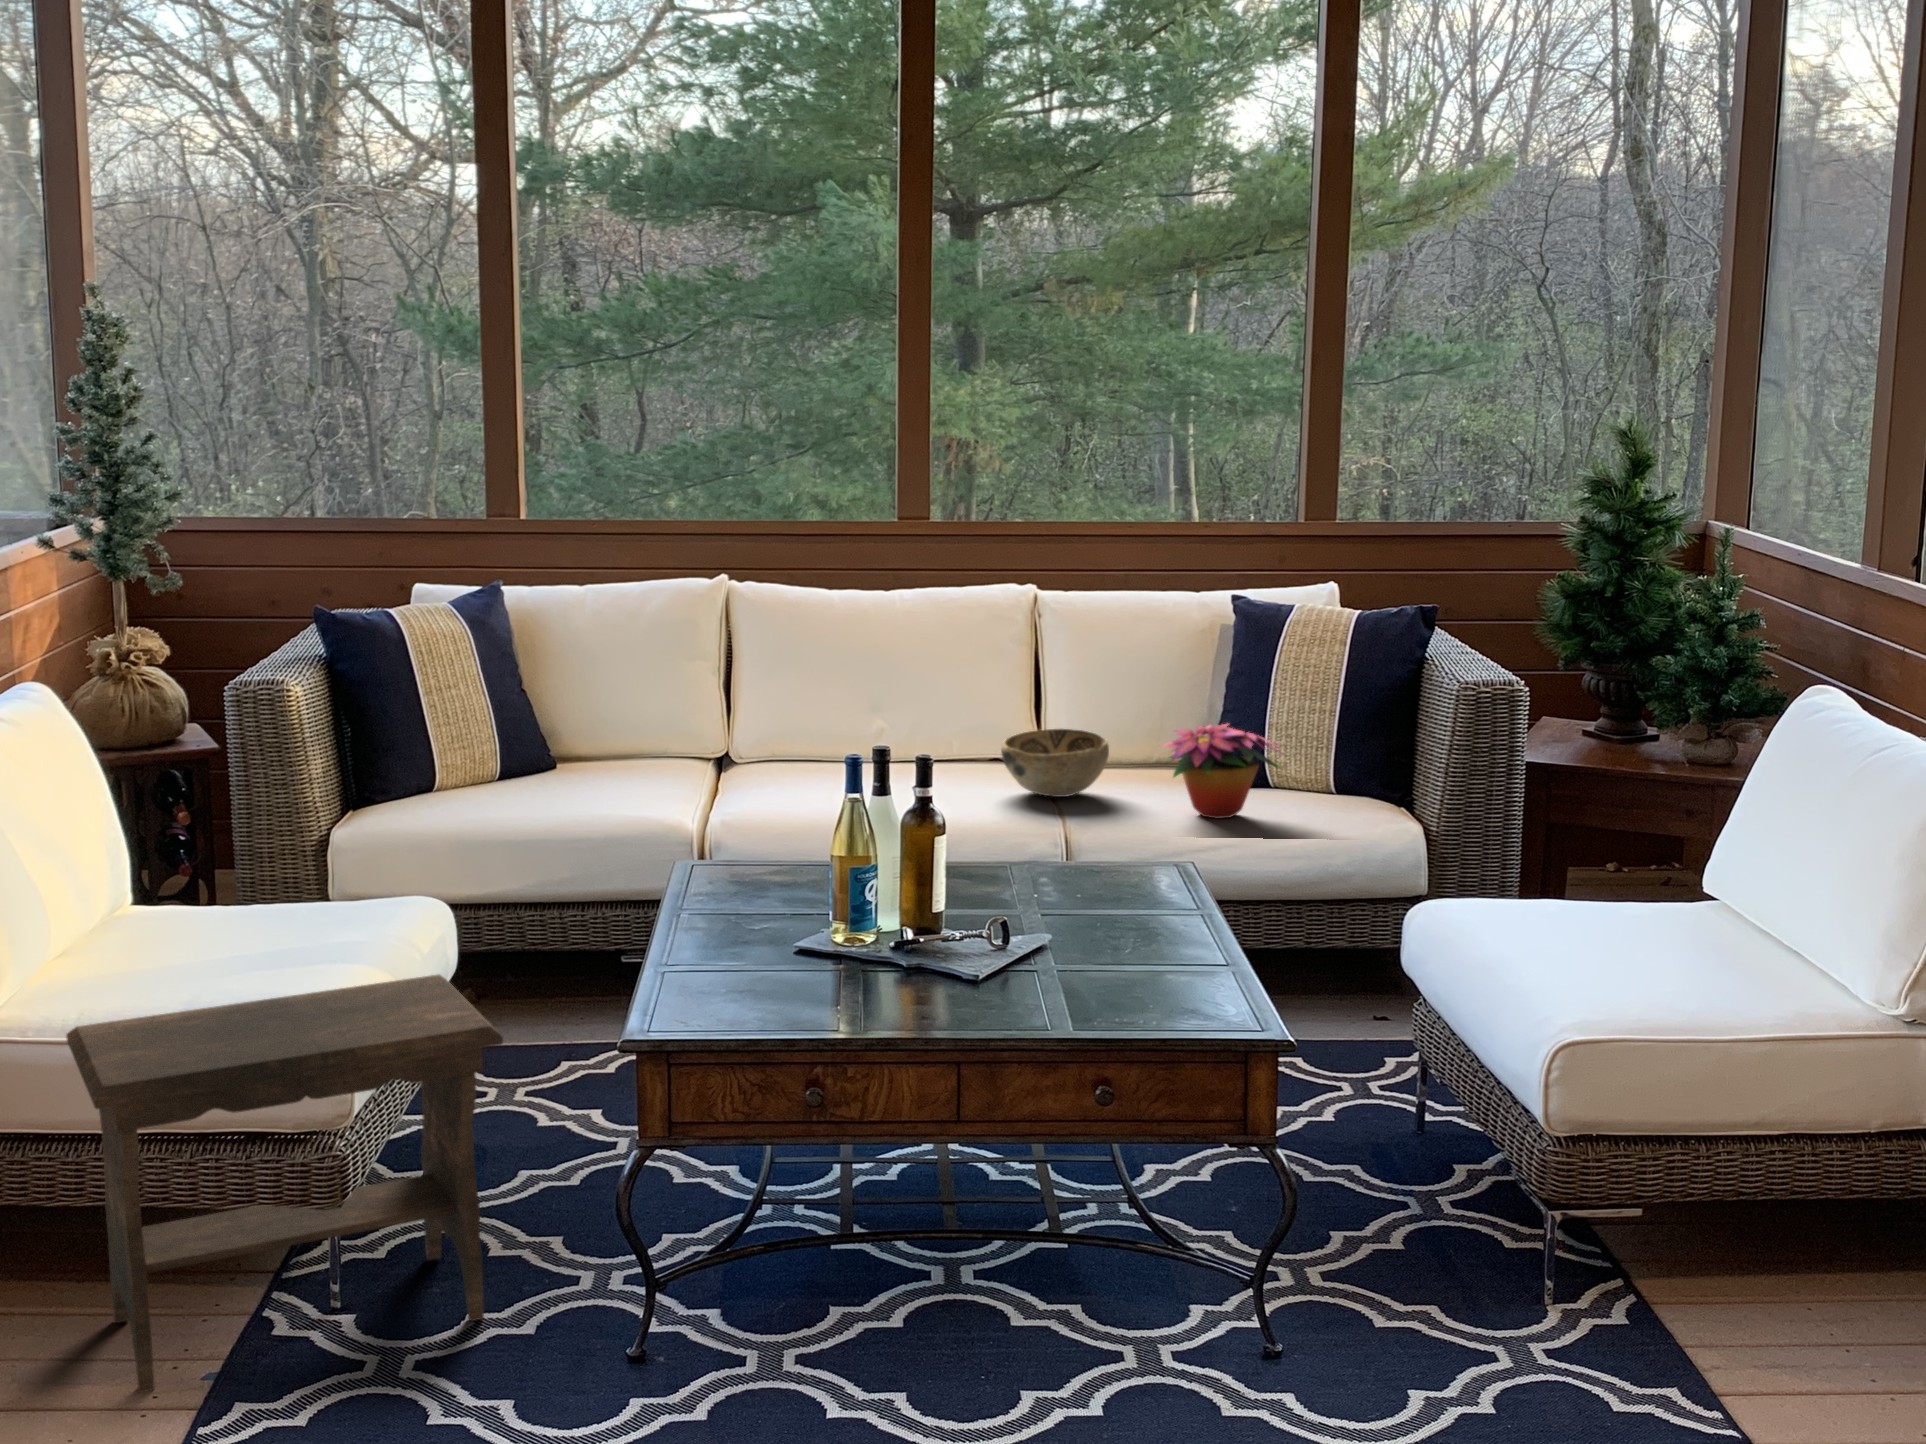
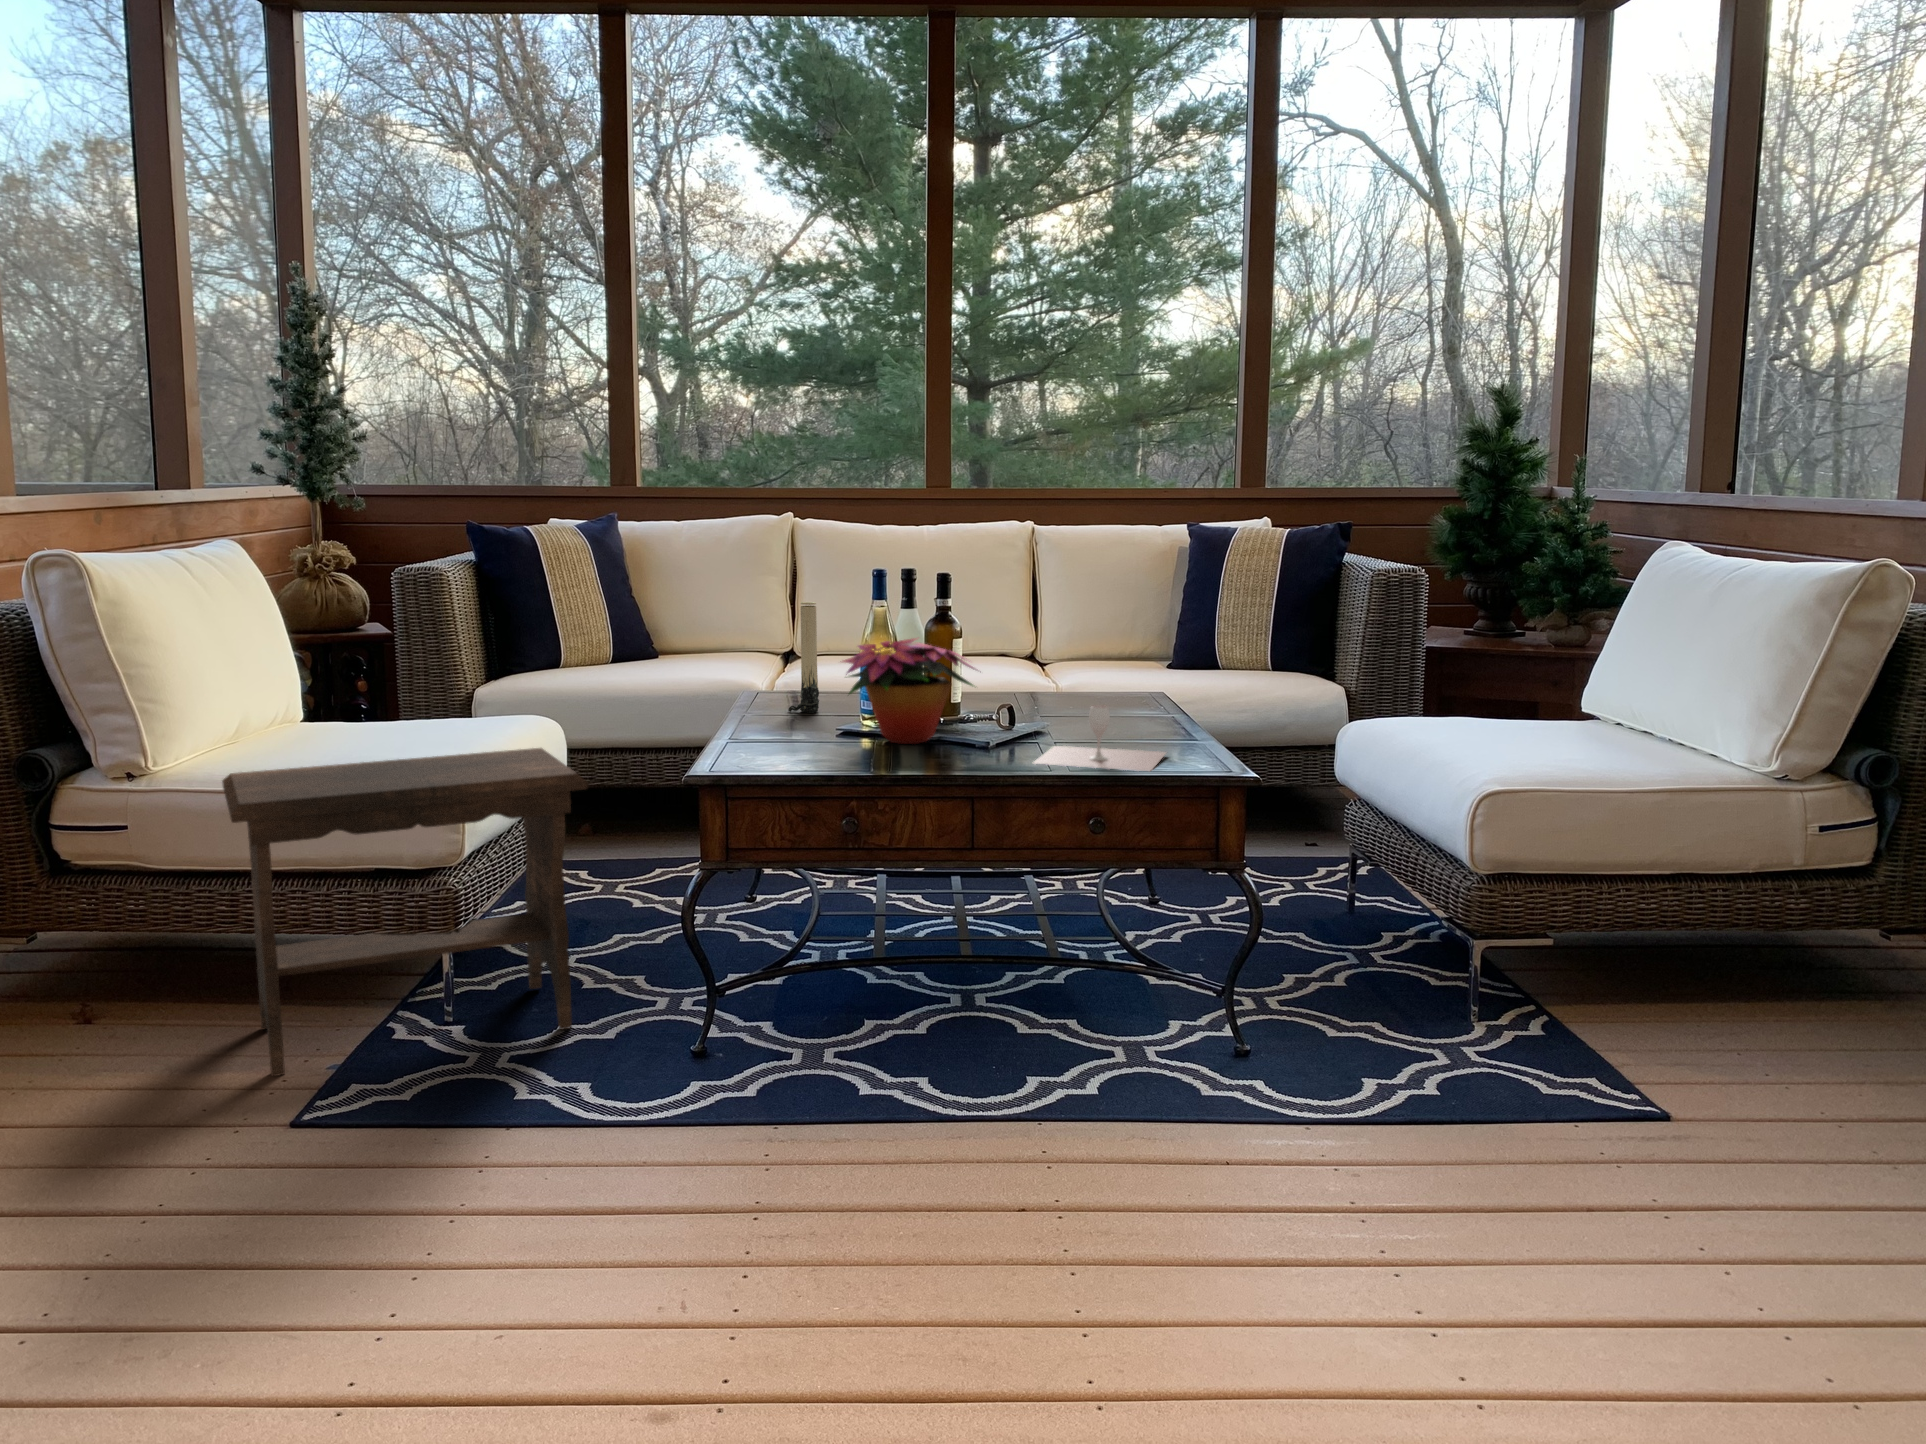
flower arrangement: present [1162,724,1282,819] -> present [843,638,976,744]
decorative bowl: present [1001,729,1109,797] -> none [1006,622,1091,671]
candle: none [733,767,771,903] -> present [788,602,819,713]
wine glass: none [1022,943,1189,1036] -> present [1034,705,1166,771]

